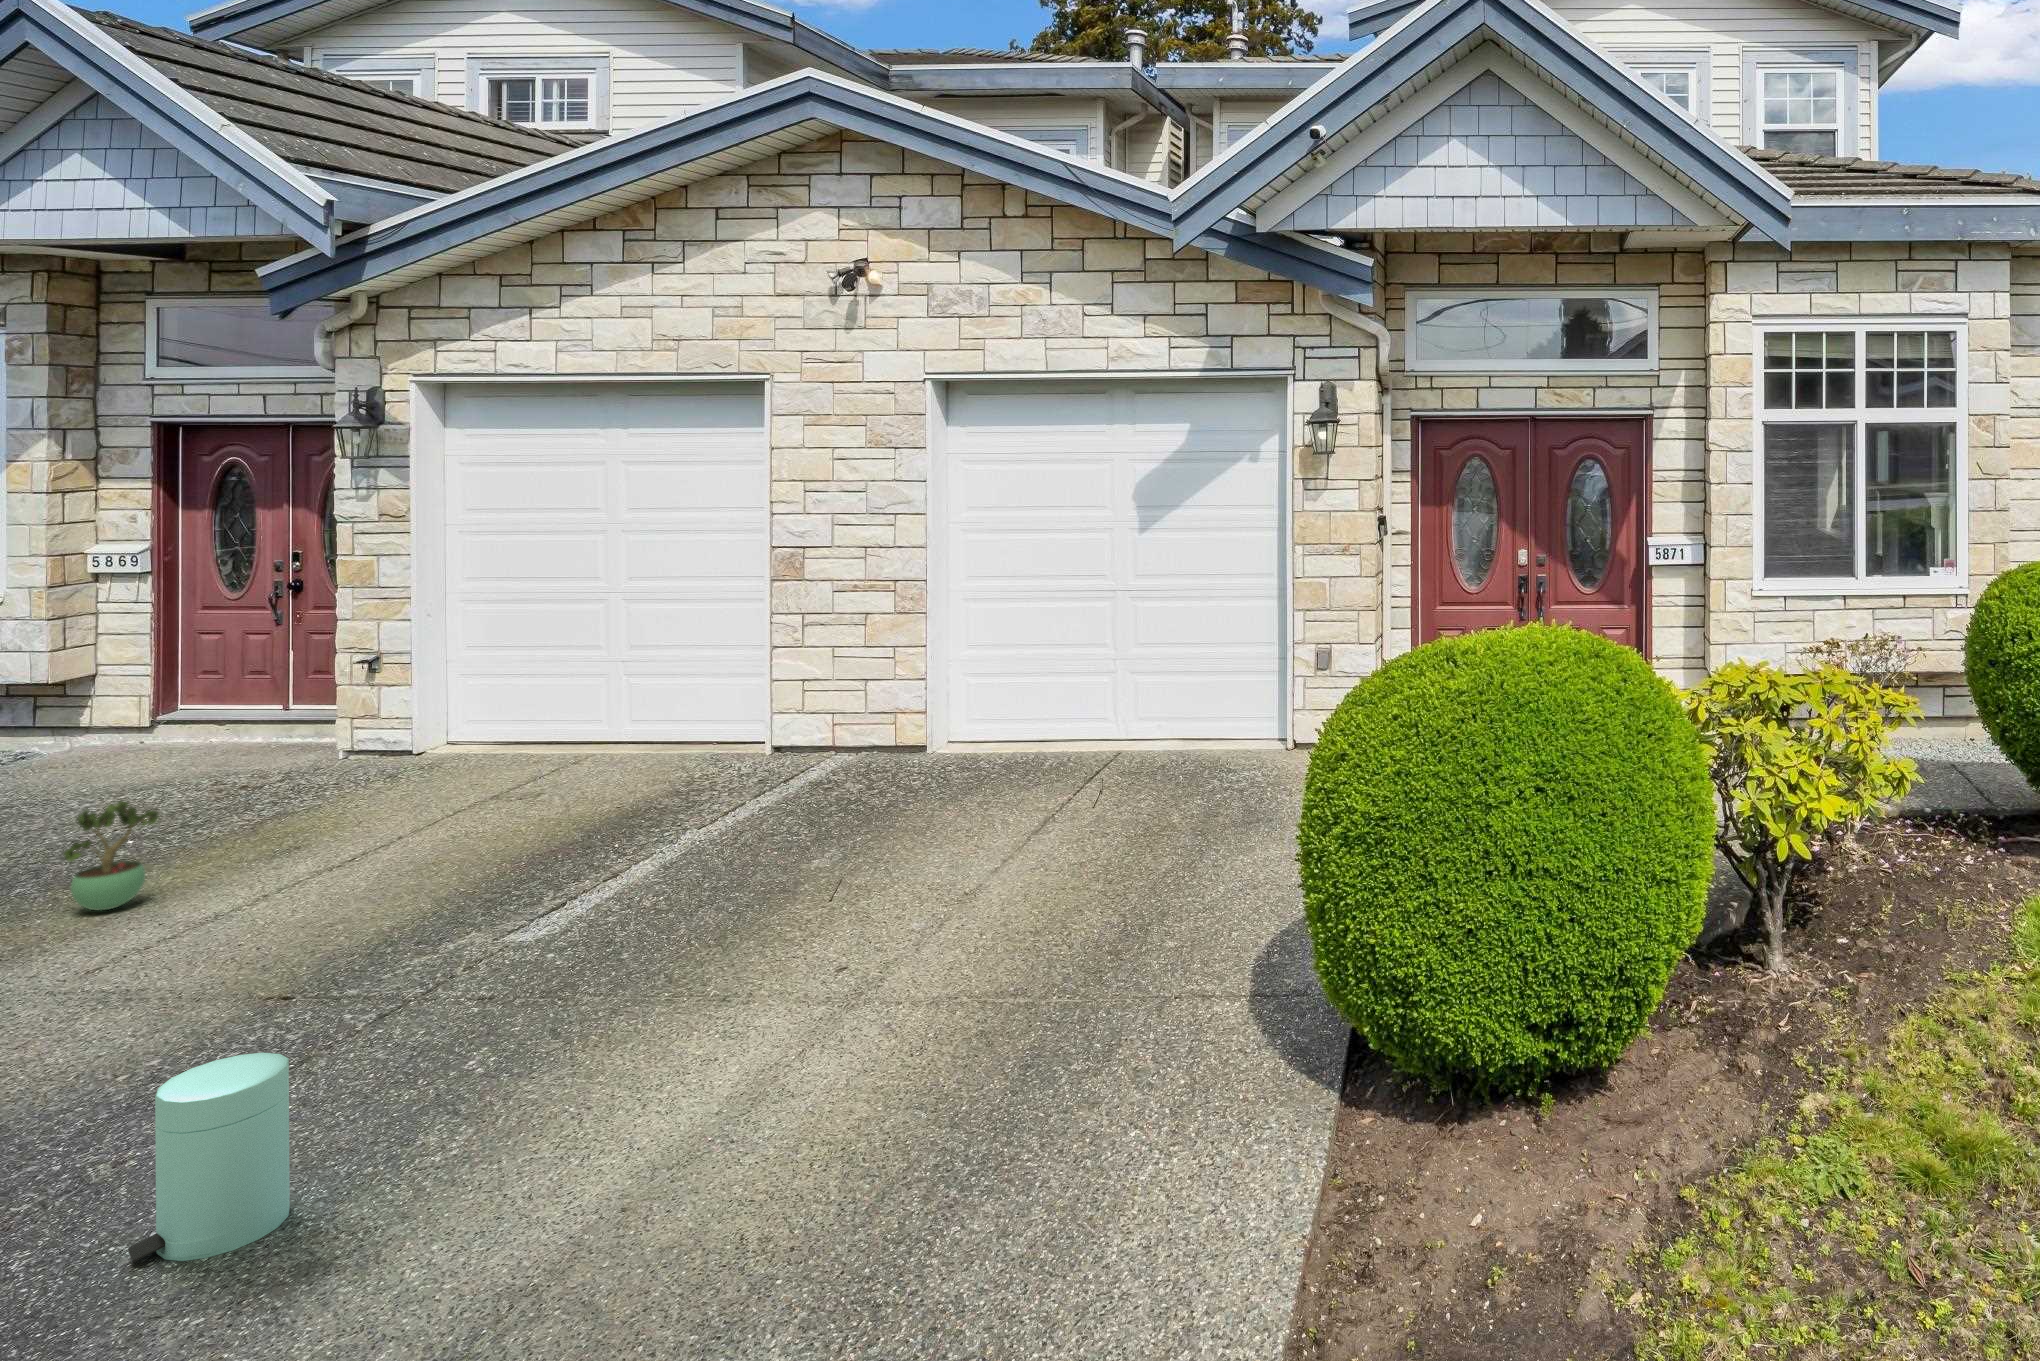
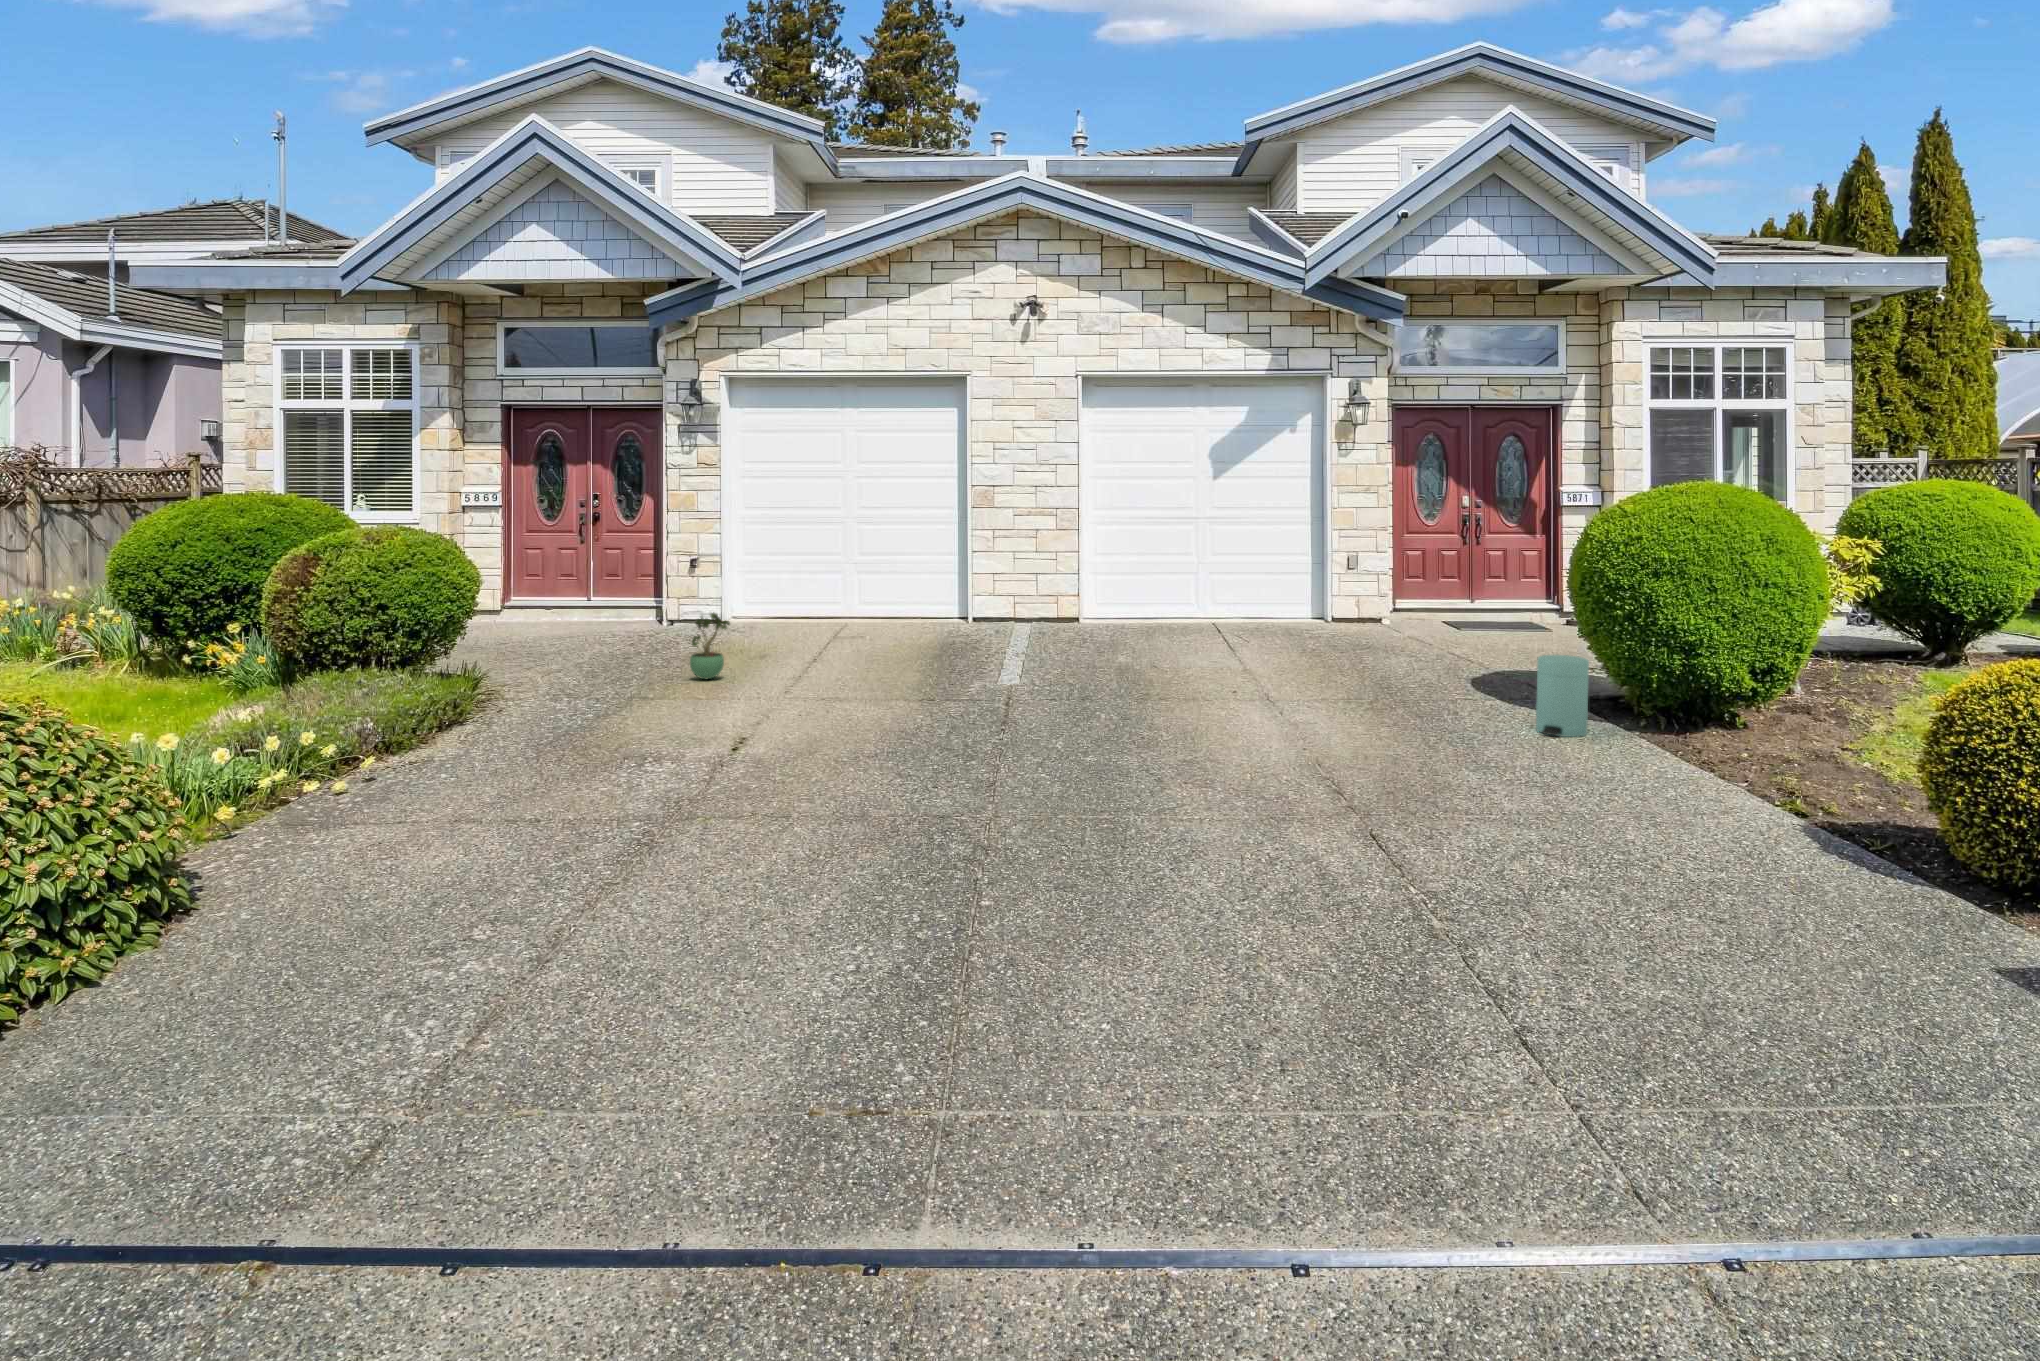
trash can: present [128,1052,290,1262] -> present [1536,655,1589,737]

